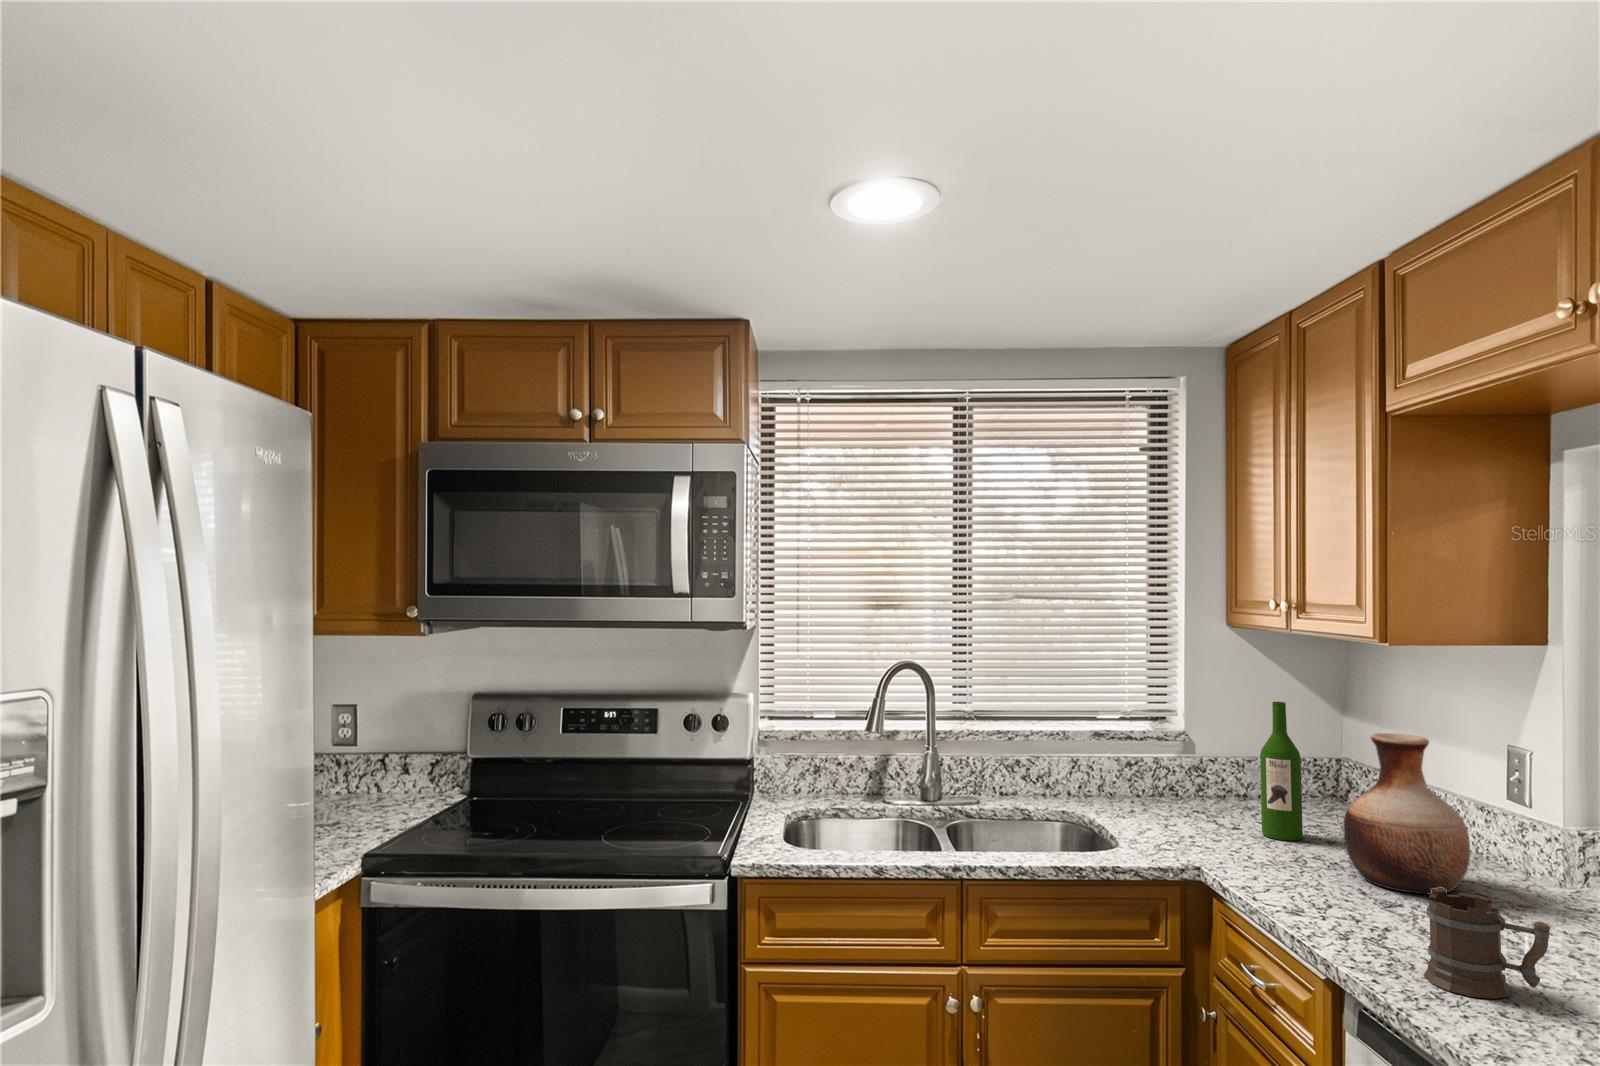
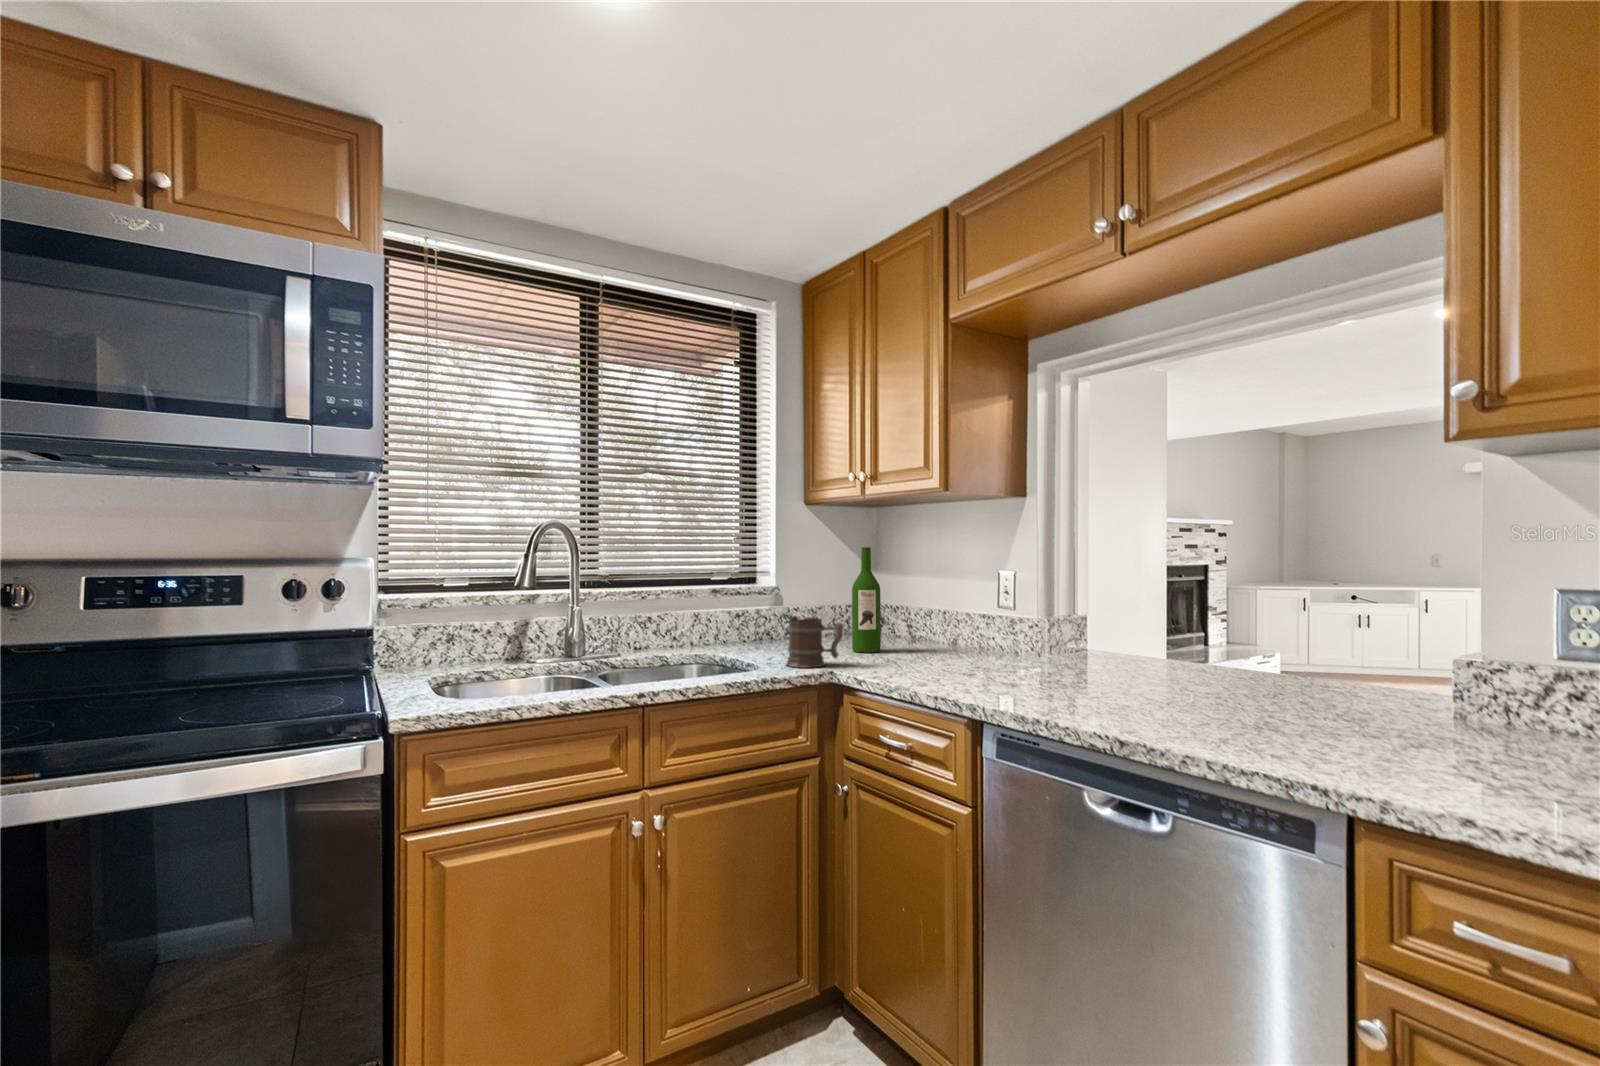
vase: present [1343,733,1470,894] -> none [928,556,1007,667]
mug: present [1424,888,1550,999] -> present [786,616,844,668]

